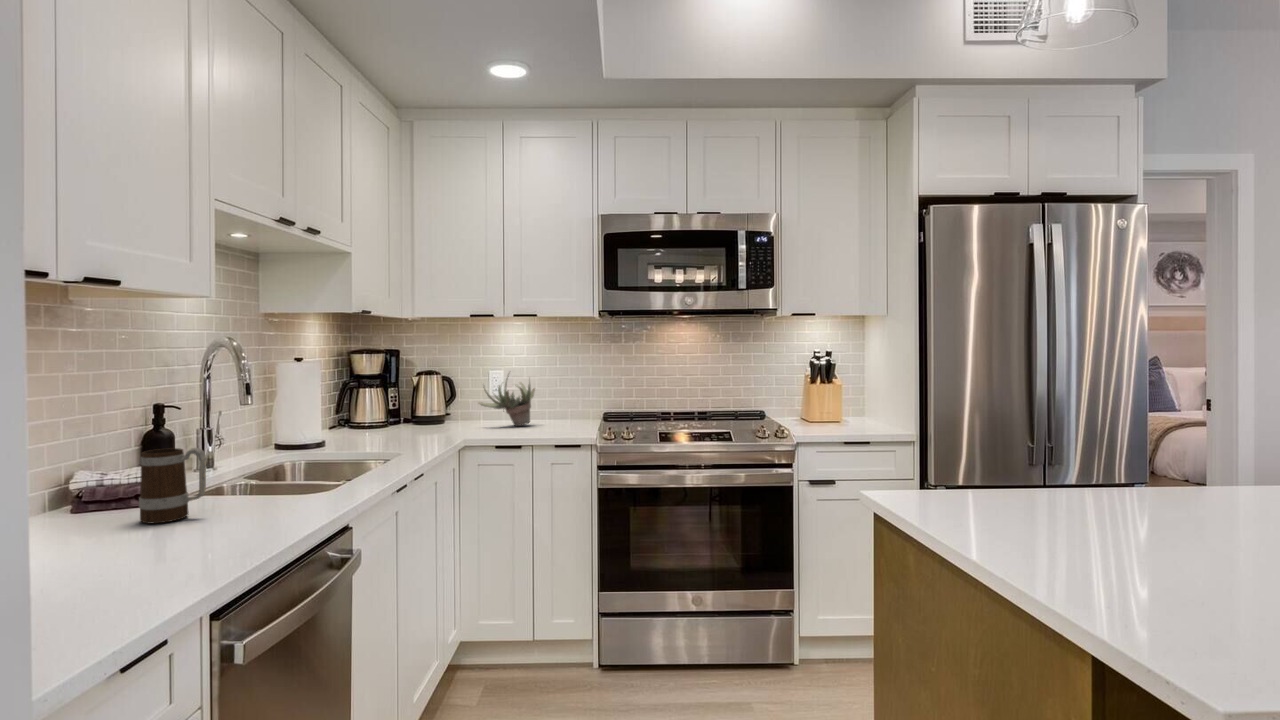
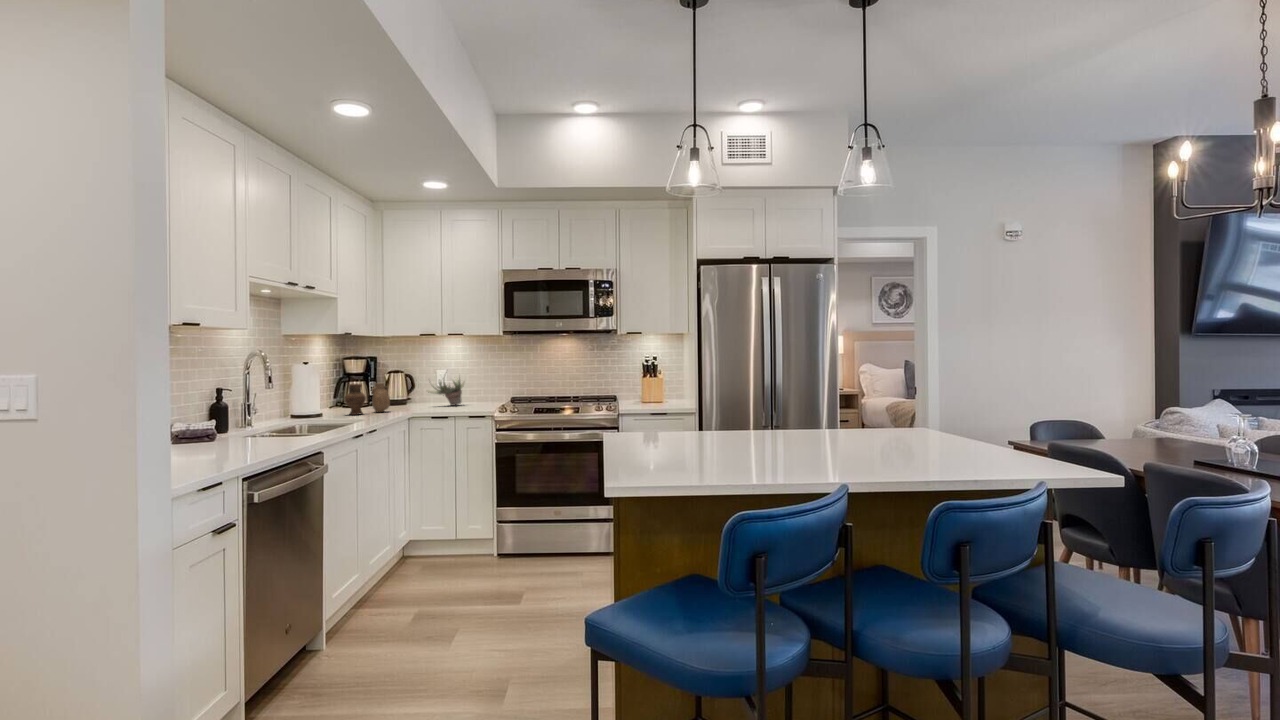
vase: none [360,392,429,444] -> present [344,383,390,415]
mug: present [139,448,207,524] -> none [209,409,244,447]

